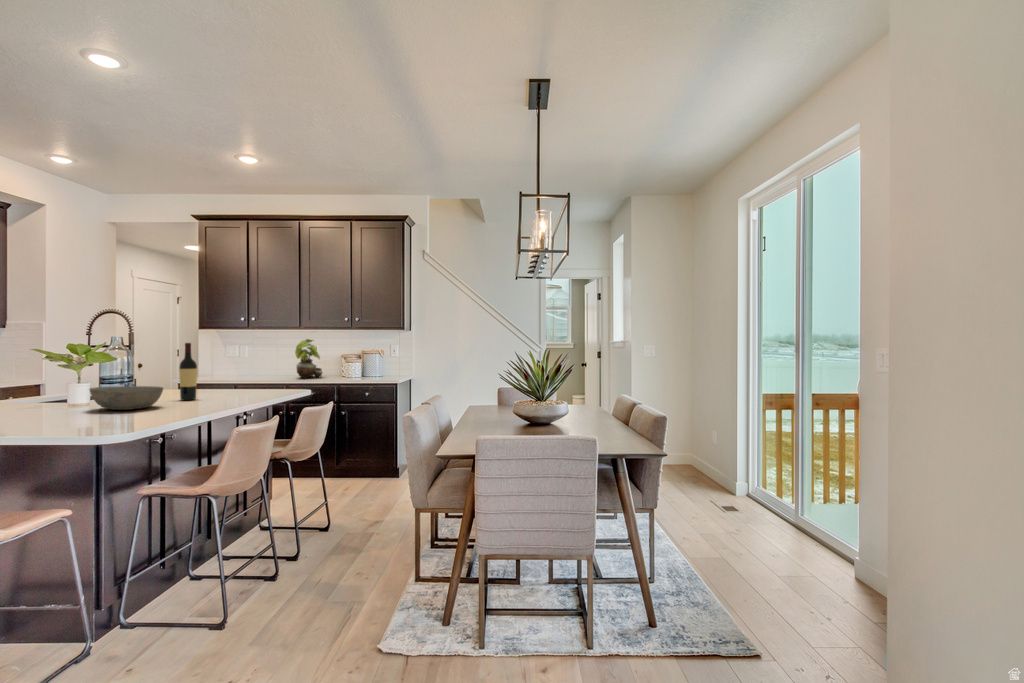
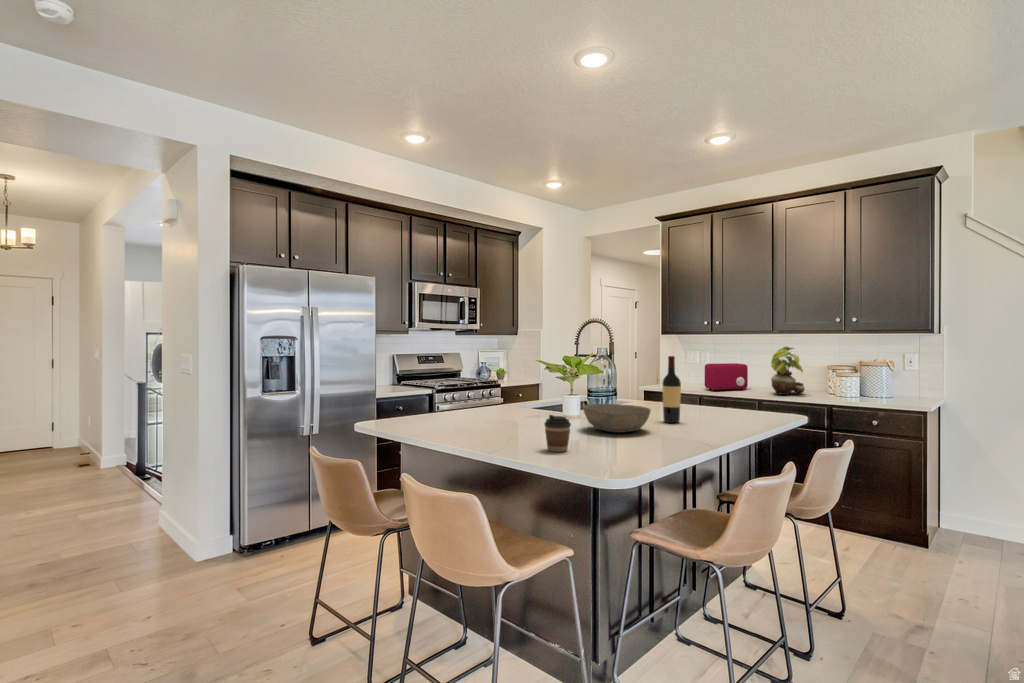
toaster: none [239,354,278,378] -> present [705,363,748,391]
coffee cup: none [38,394,70,427] -> present [544,415,571,452]

